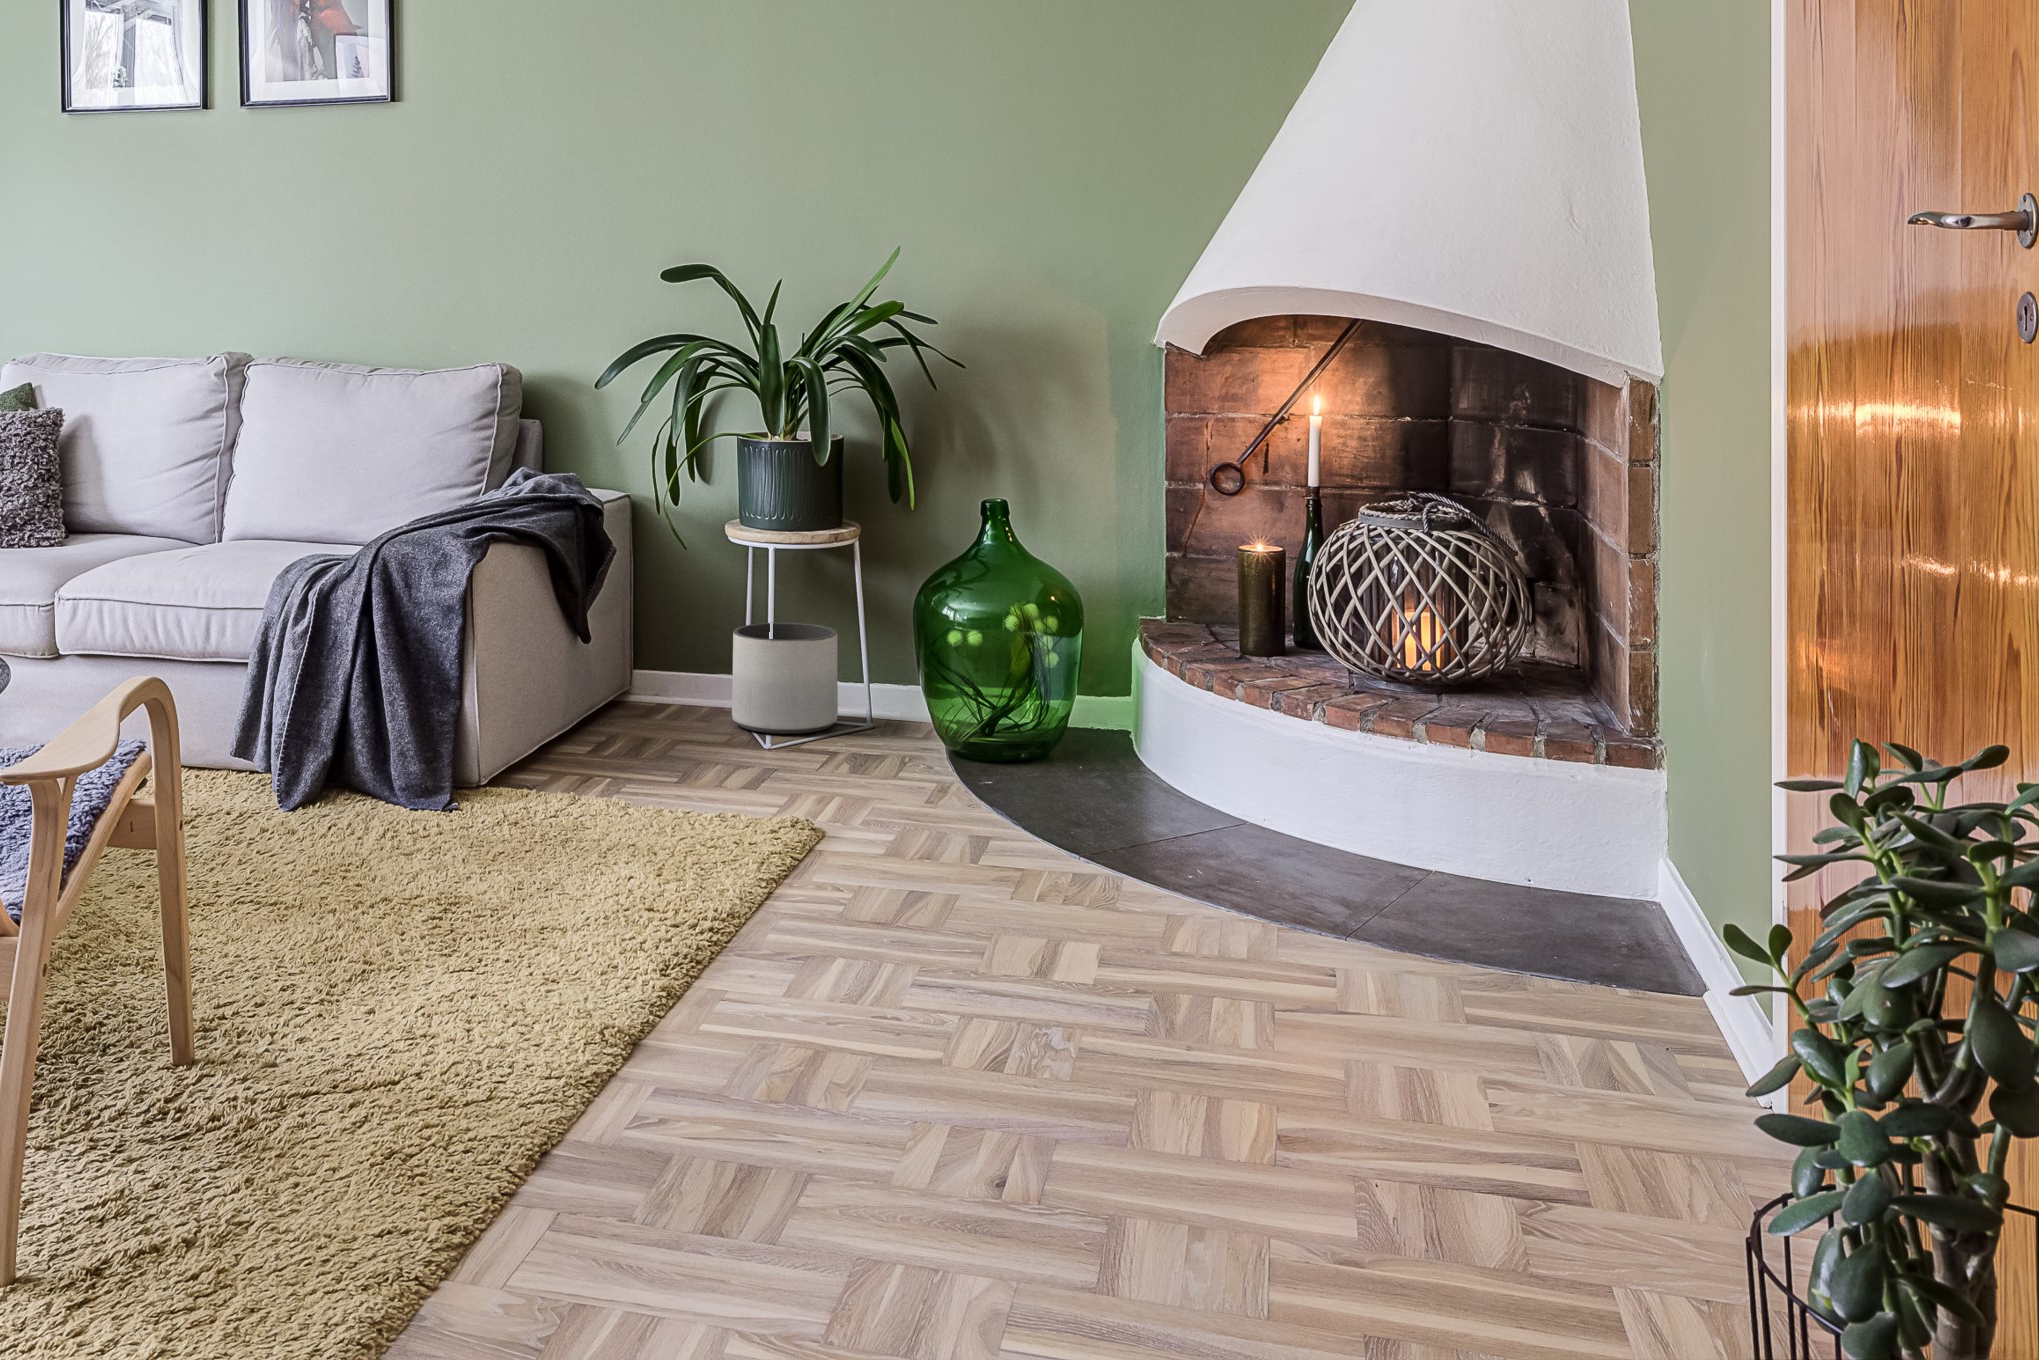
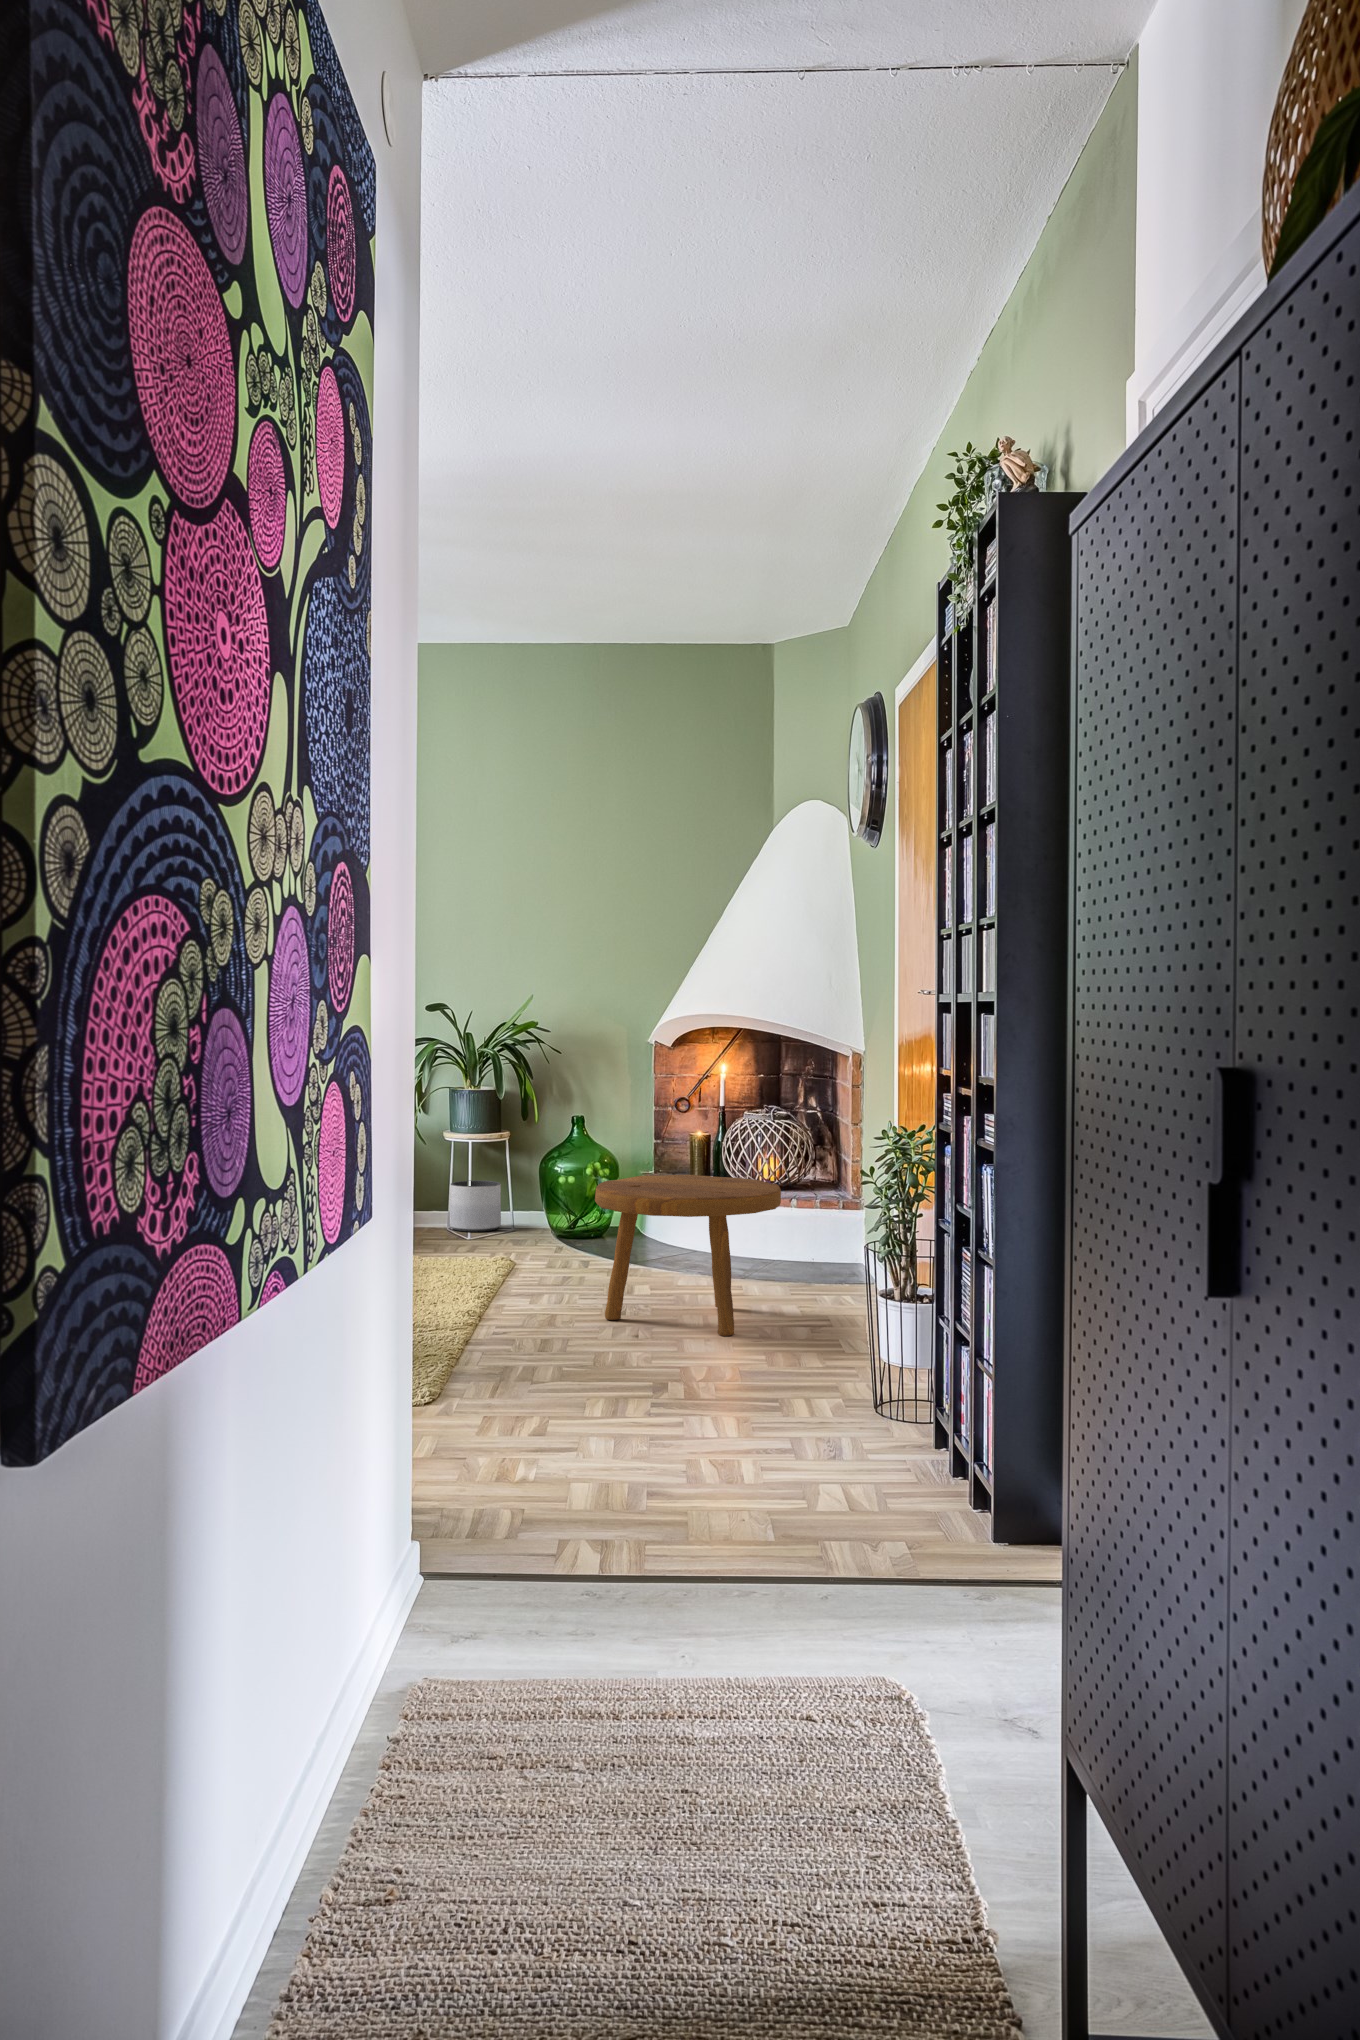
footstool: none [922,696,1420,1175] -> present [595,1175,781,1336]

